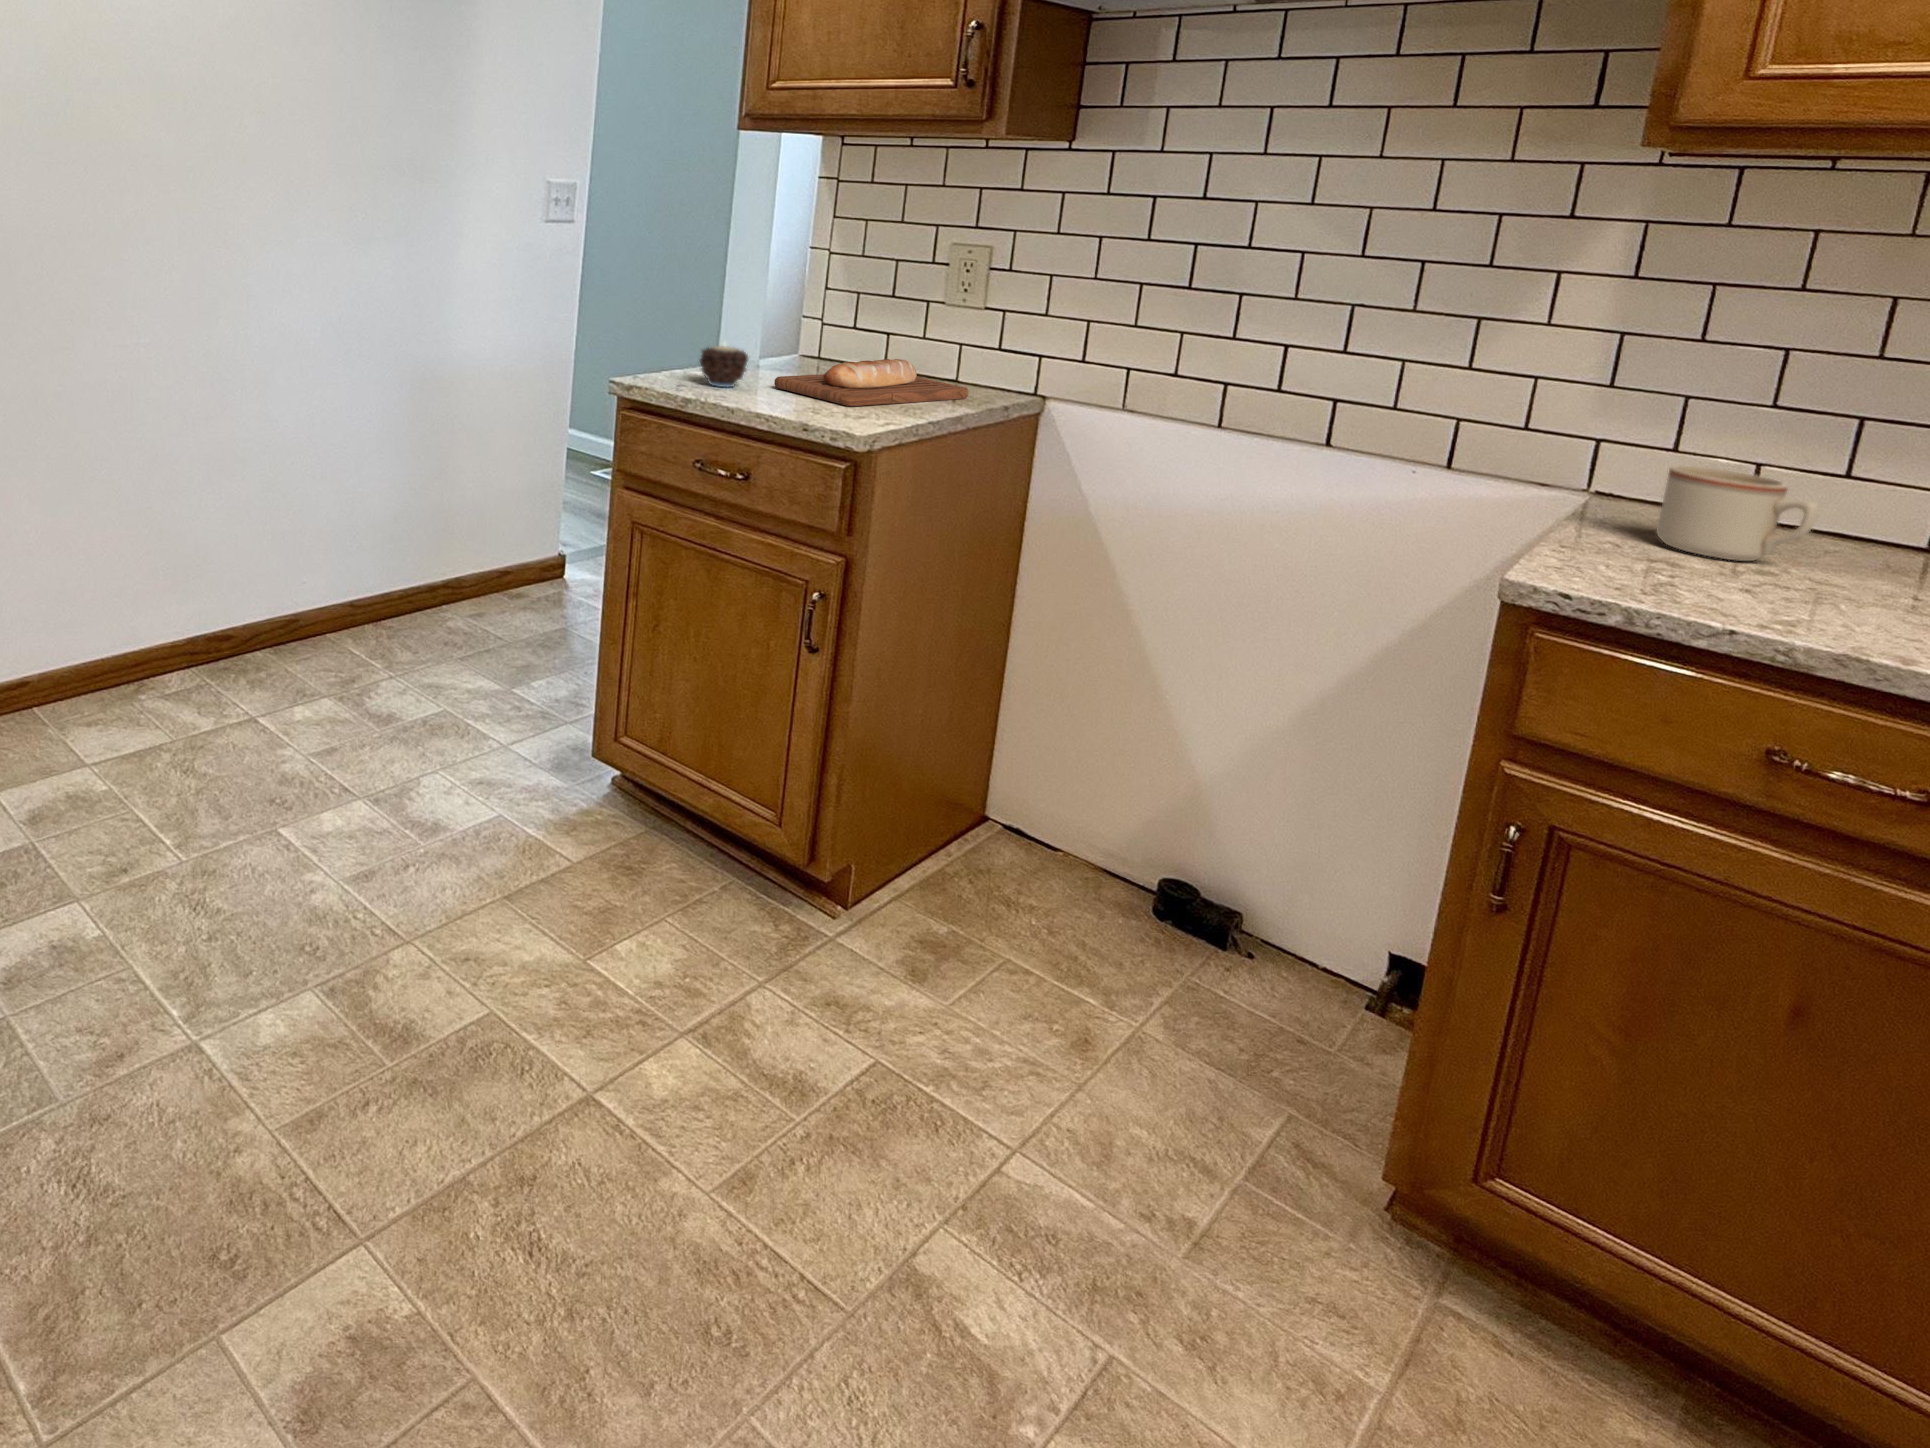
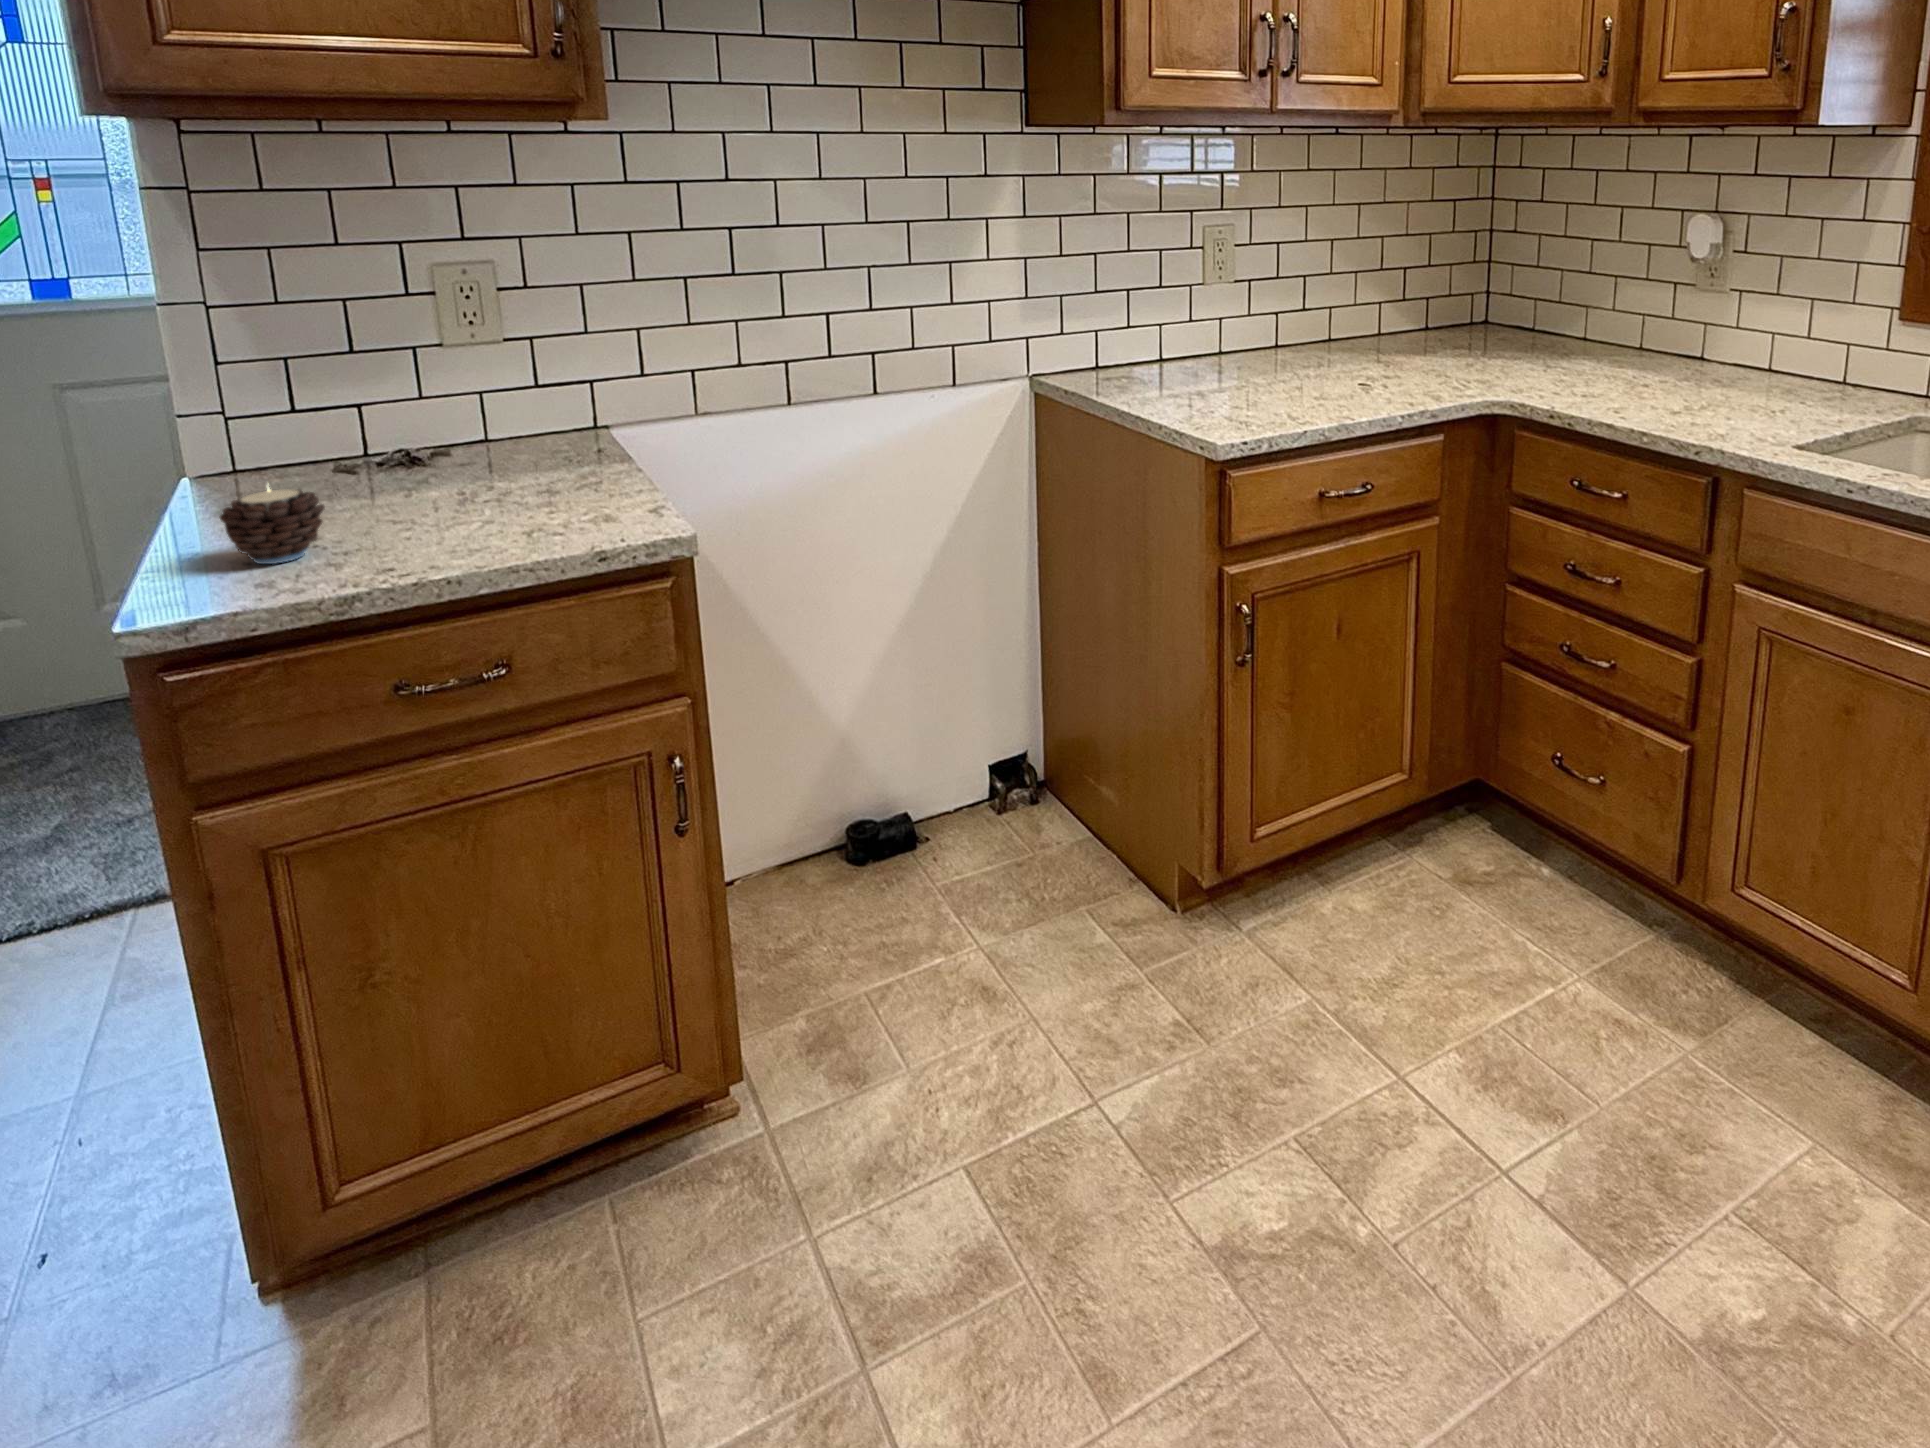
bread loaf: present [774,359,969,406] -> none [346,431,546,528]
mug: present [1657,465,1818,561] -> none [1137,339,1205,398]

